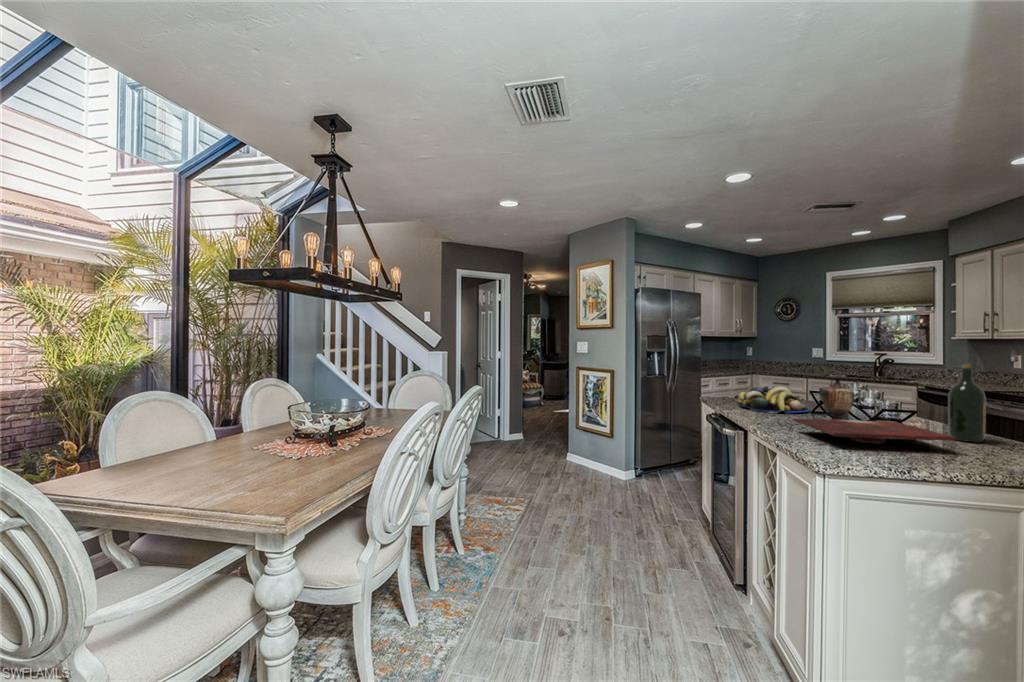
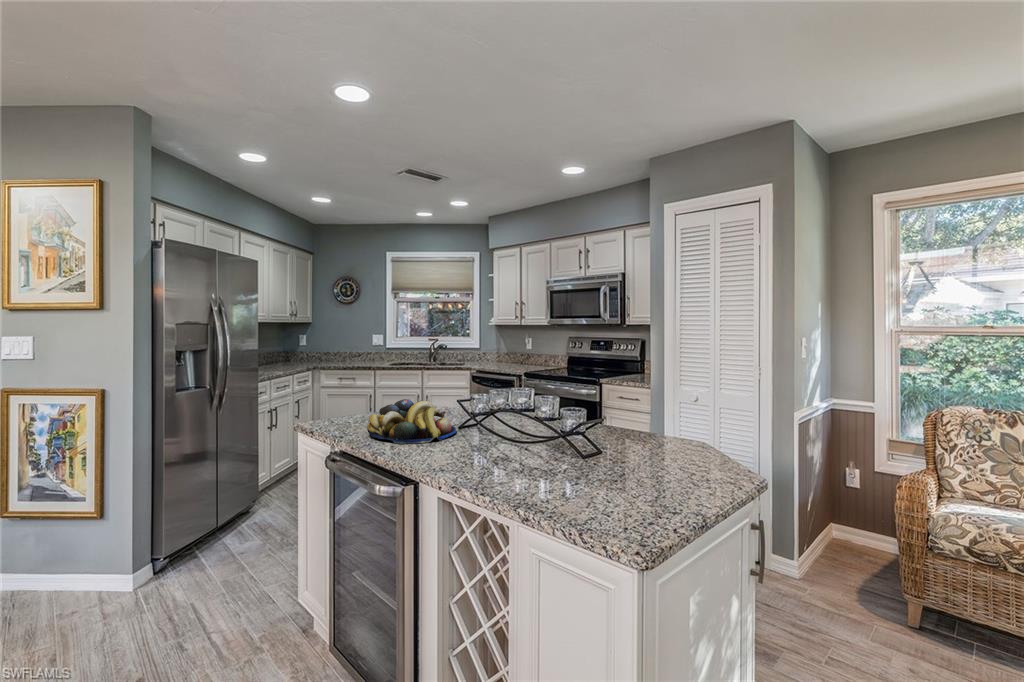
wine bottle: present [948,365,986,442] -> none [607,364,636,448]
vase: present [819,375,857,420] -> none [489,378,525,445]
cutting board: present [794,419,956,444] -> none [496,438,654,487]

